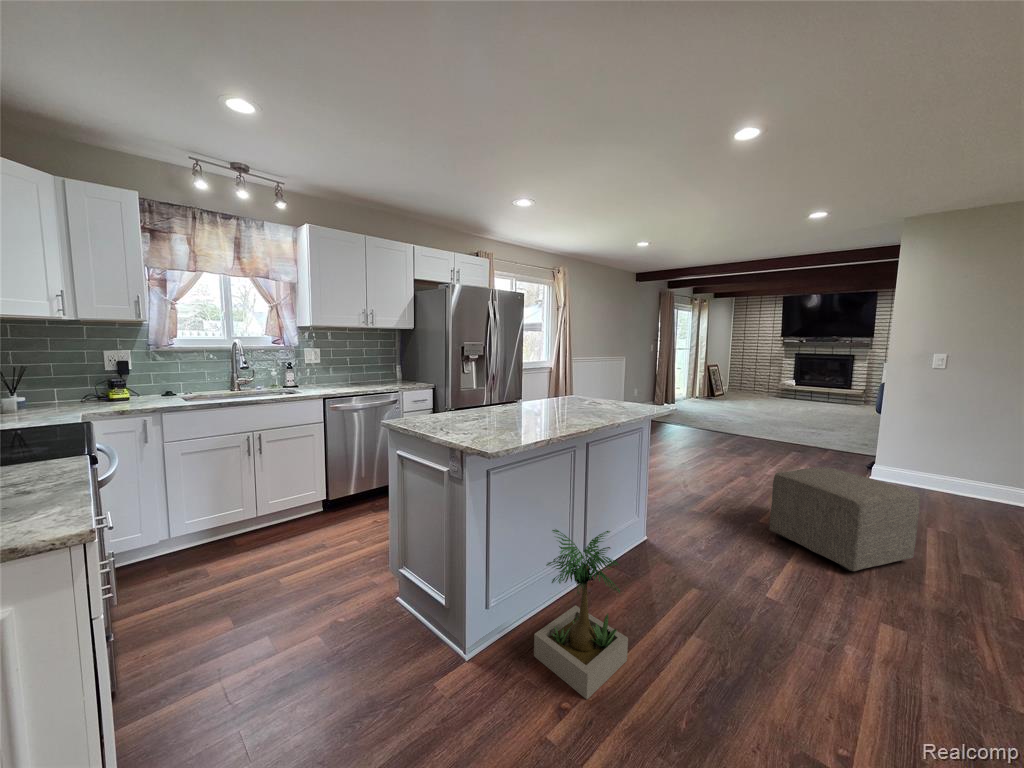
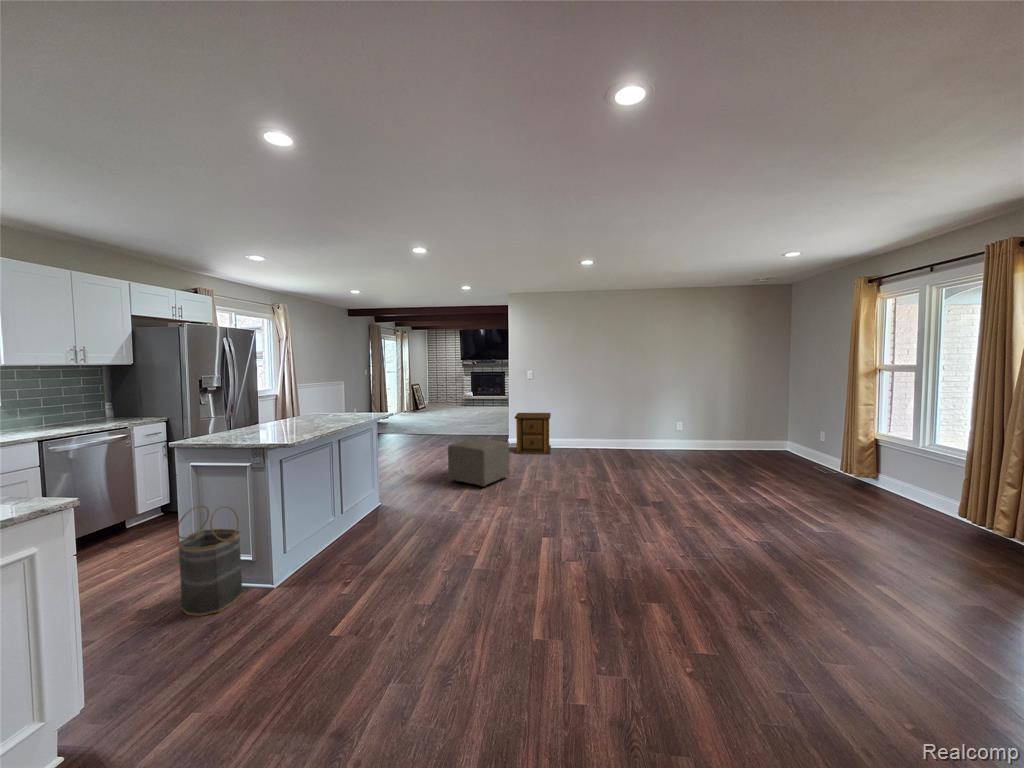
side table: none [905,427,1018,524] -> present [515,413,551,454]
basket: none [346,524,420,699] -> present [176,506,244,616]
potted plant: present [534,530,628,699] -> none [317,480,376,567]

